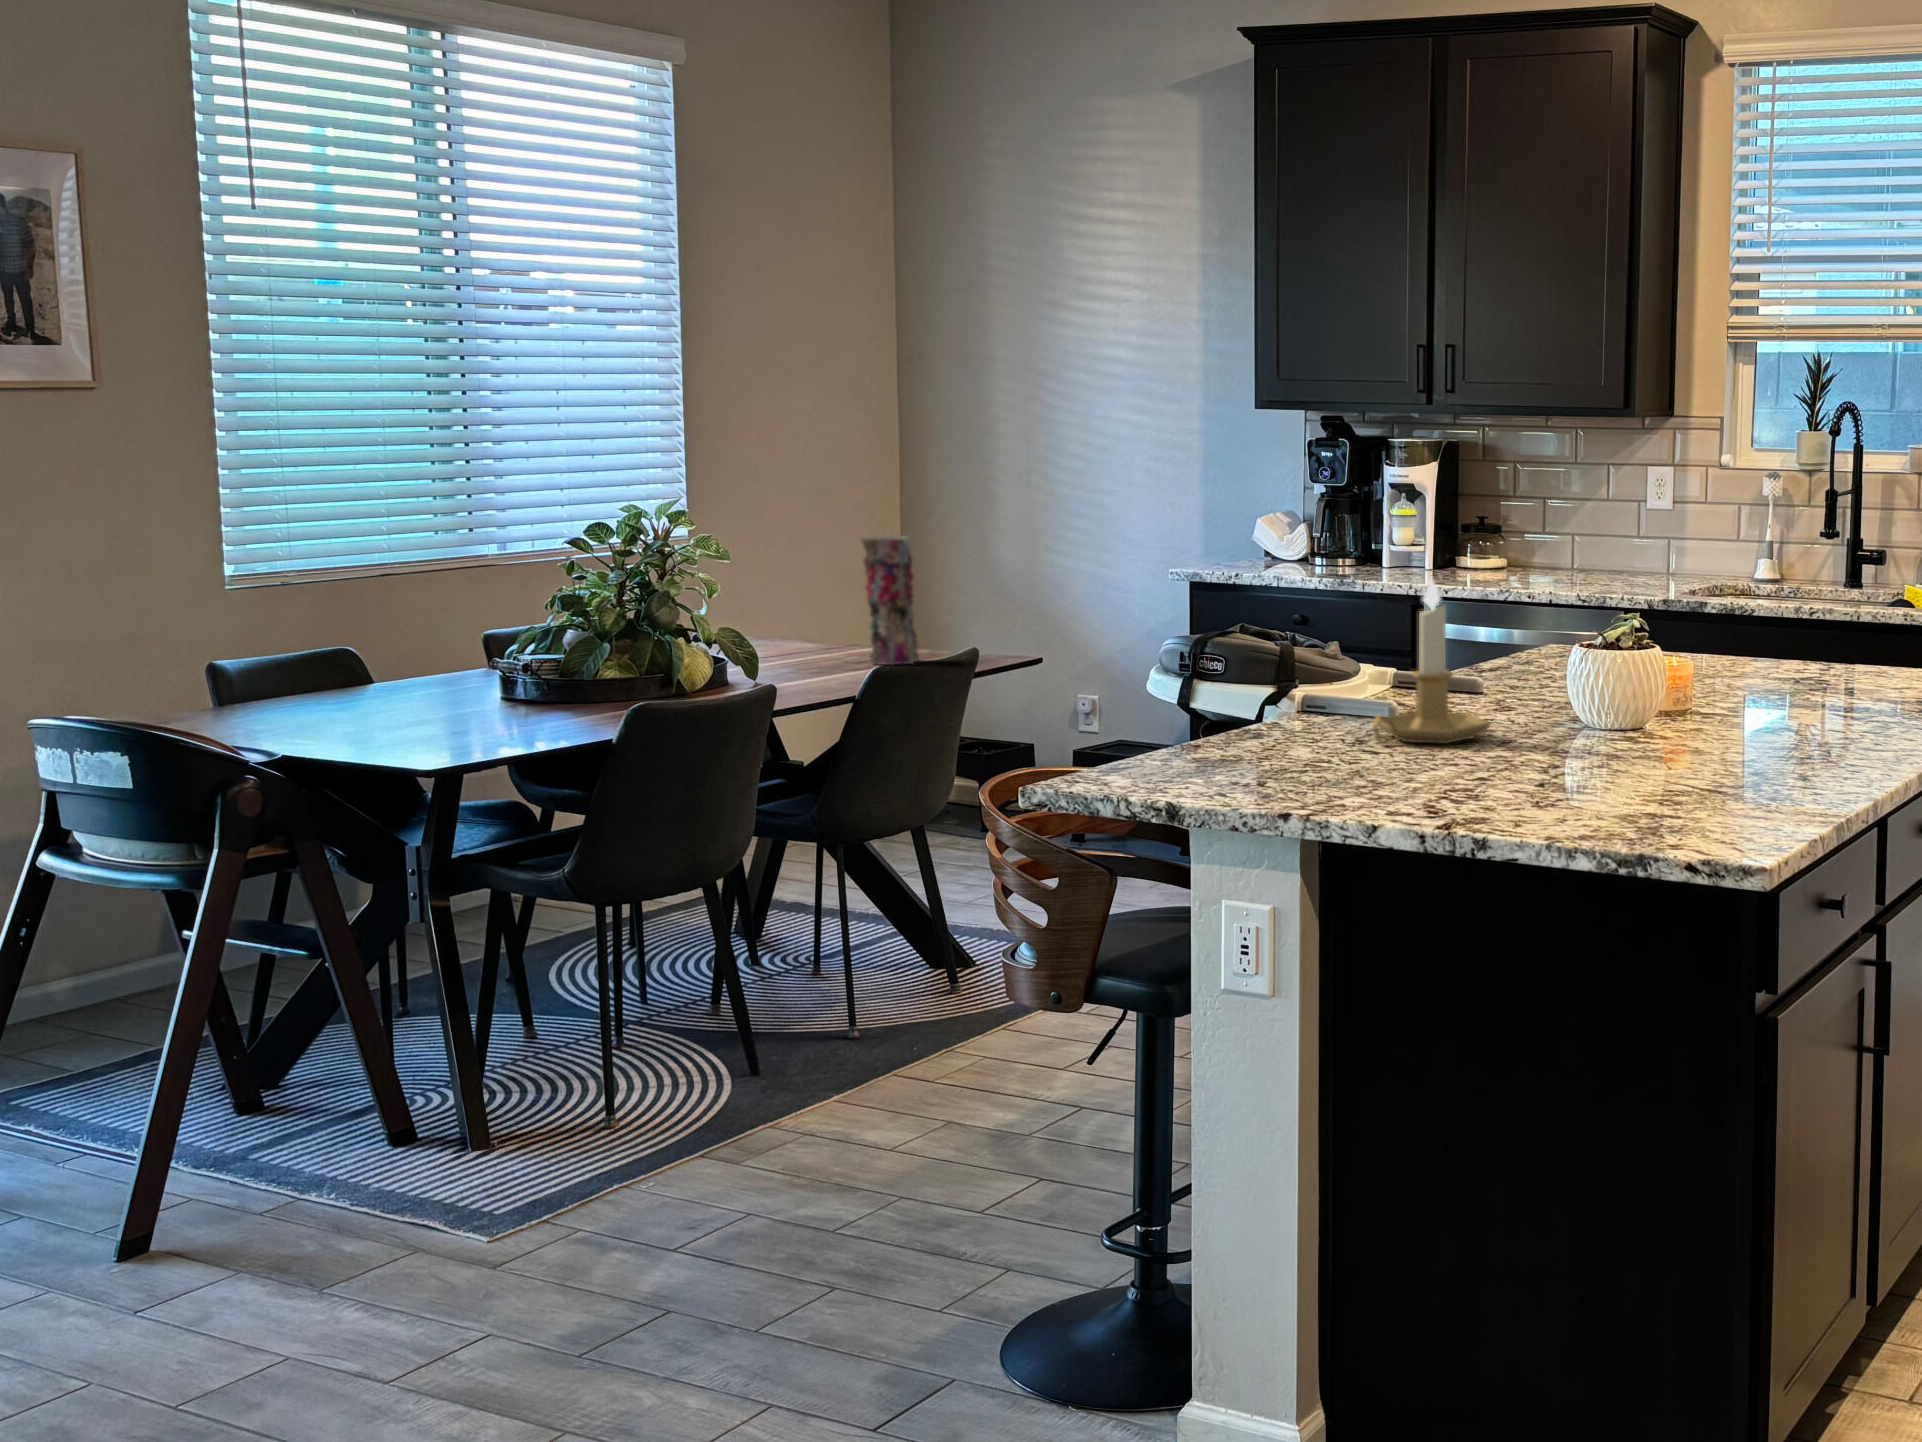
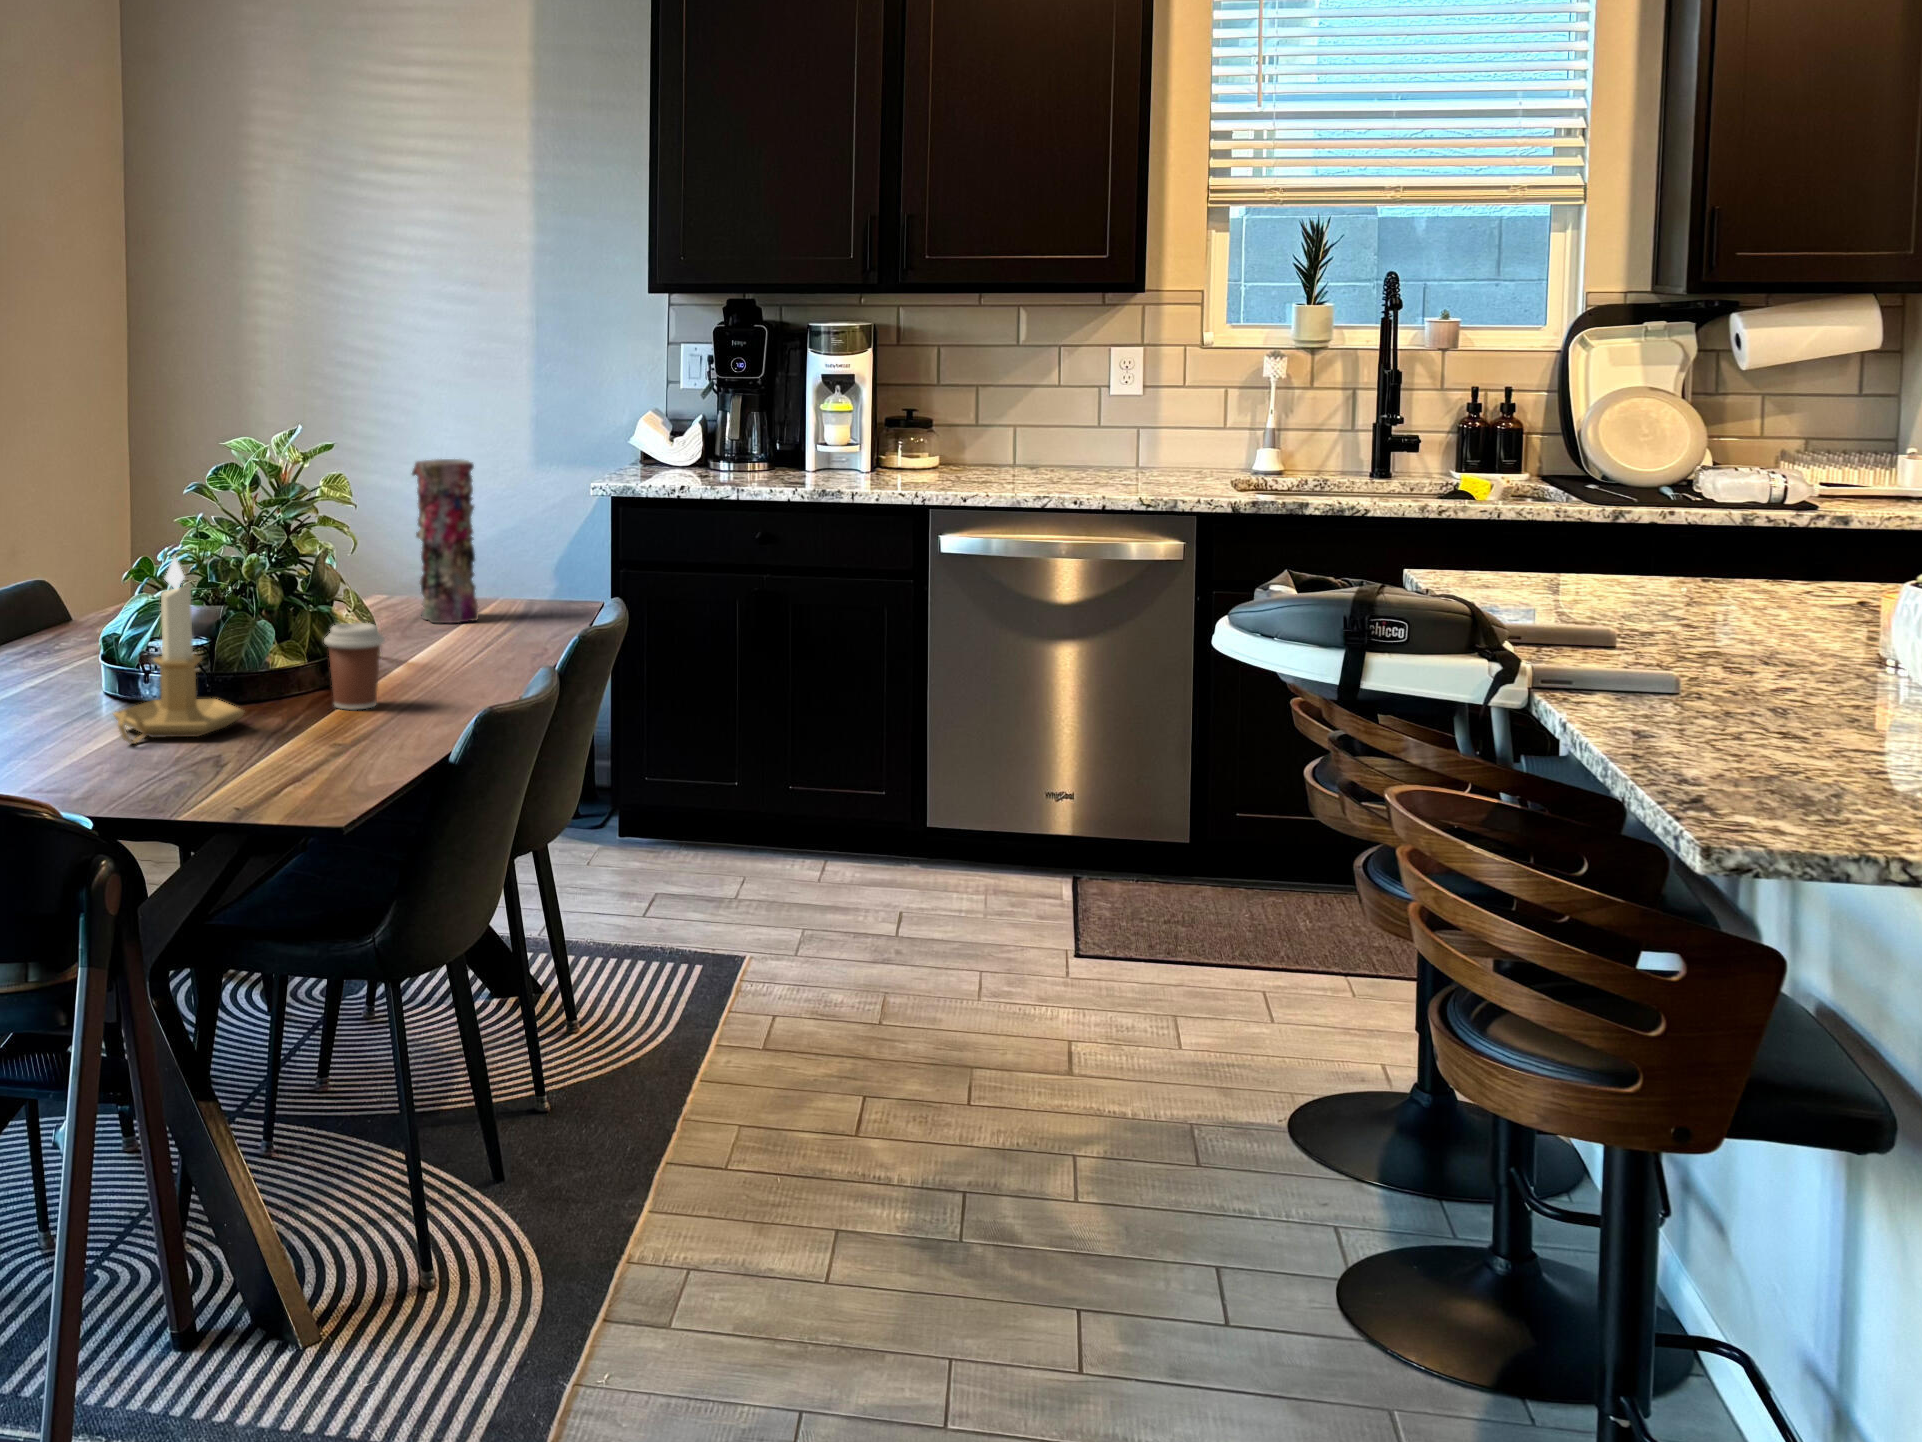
candlestick: present [1372,581,1490,746] -> present [114,557,244,744]
coffee cup: none [610,647,658,711] -> present [324,623,384,710]

